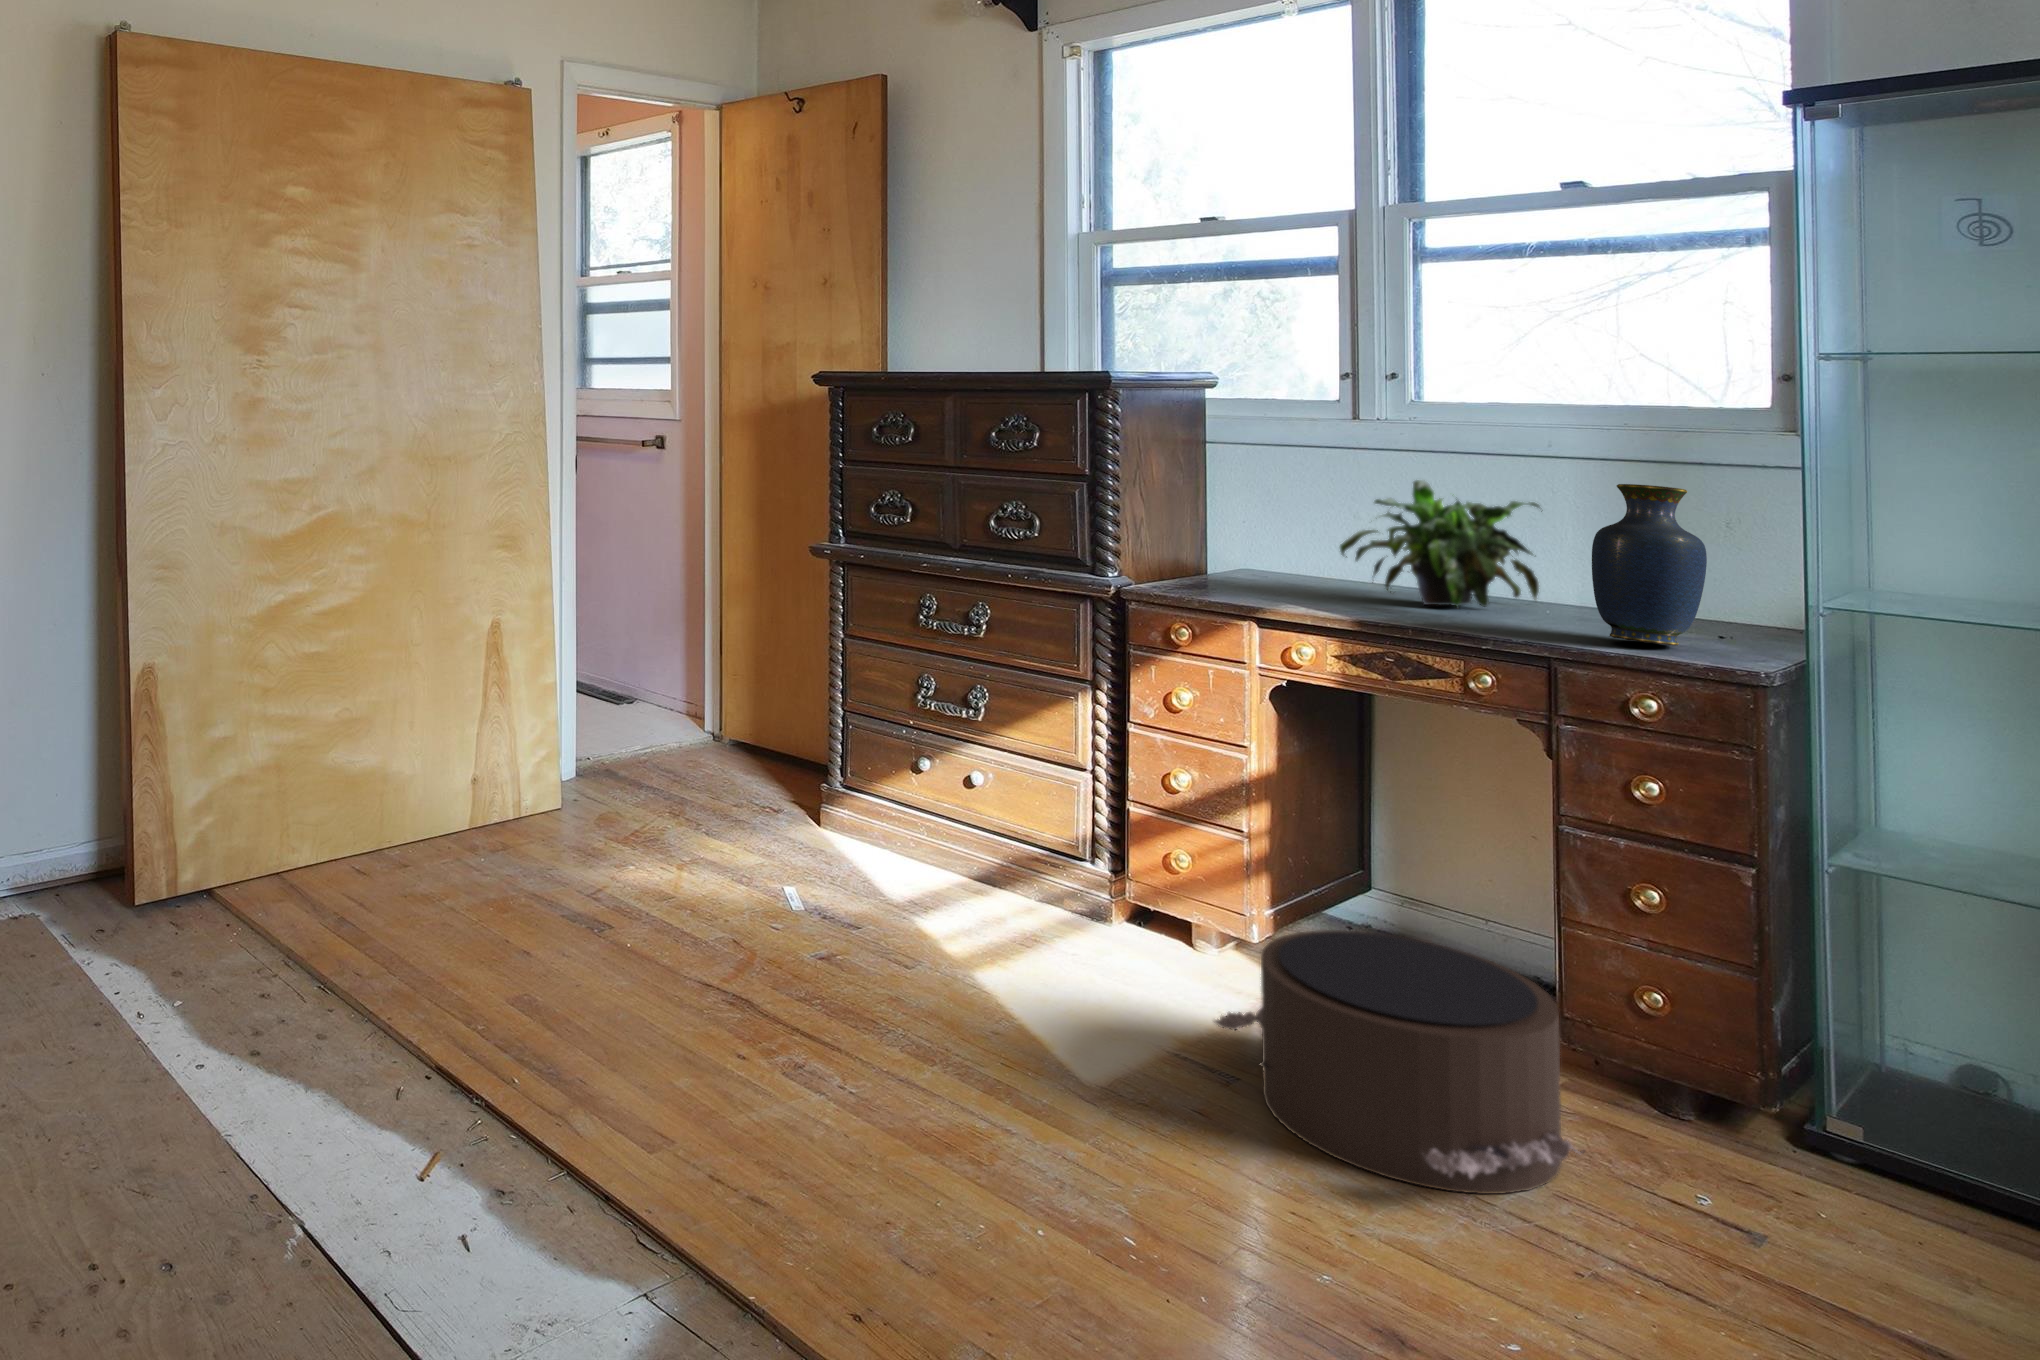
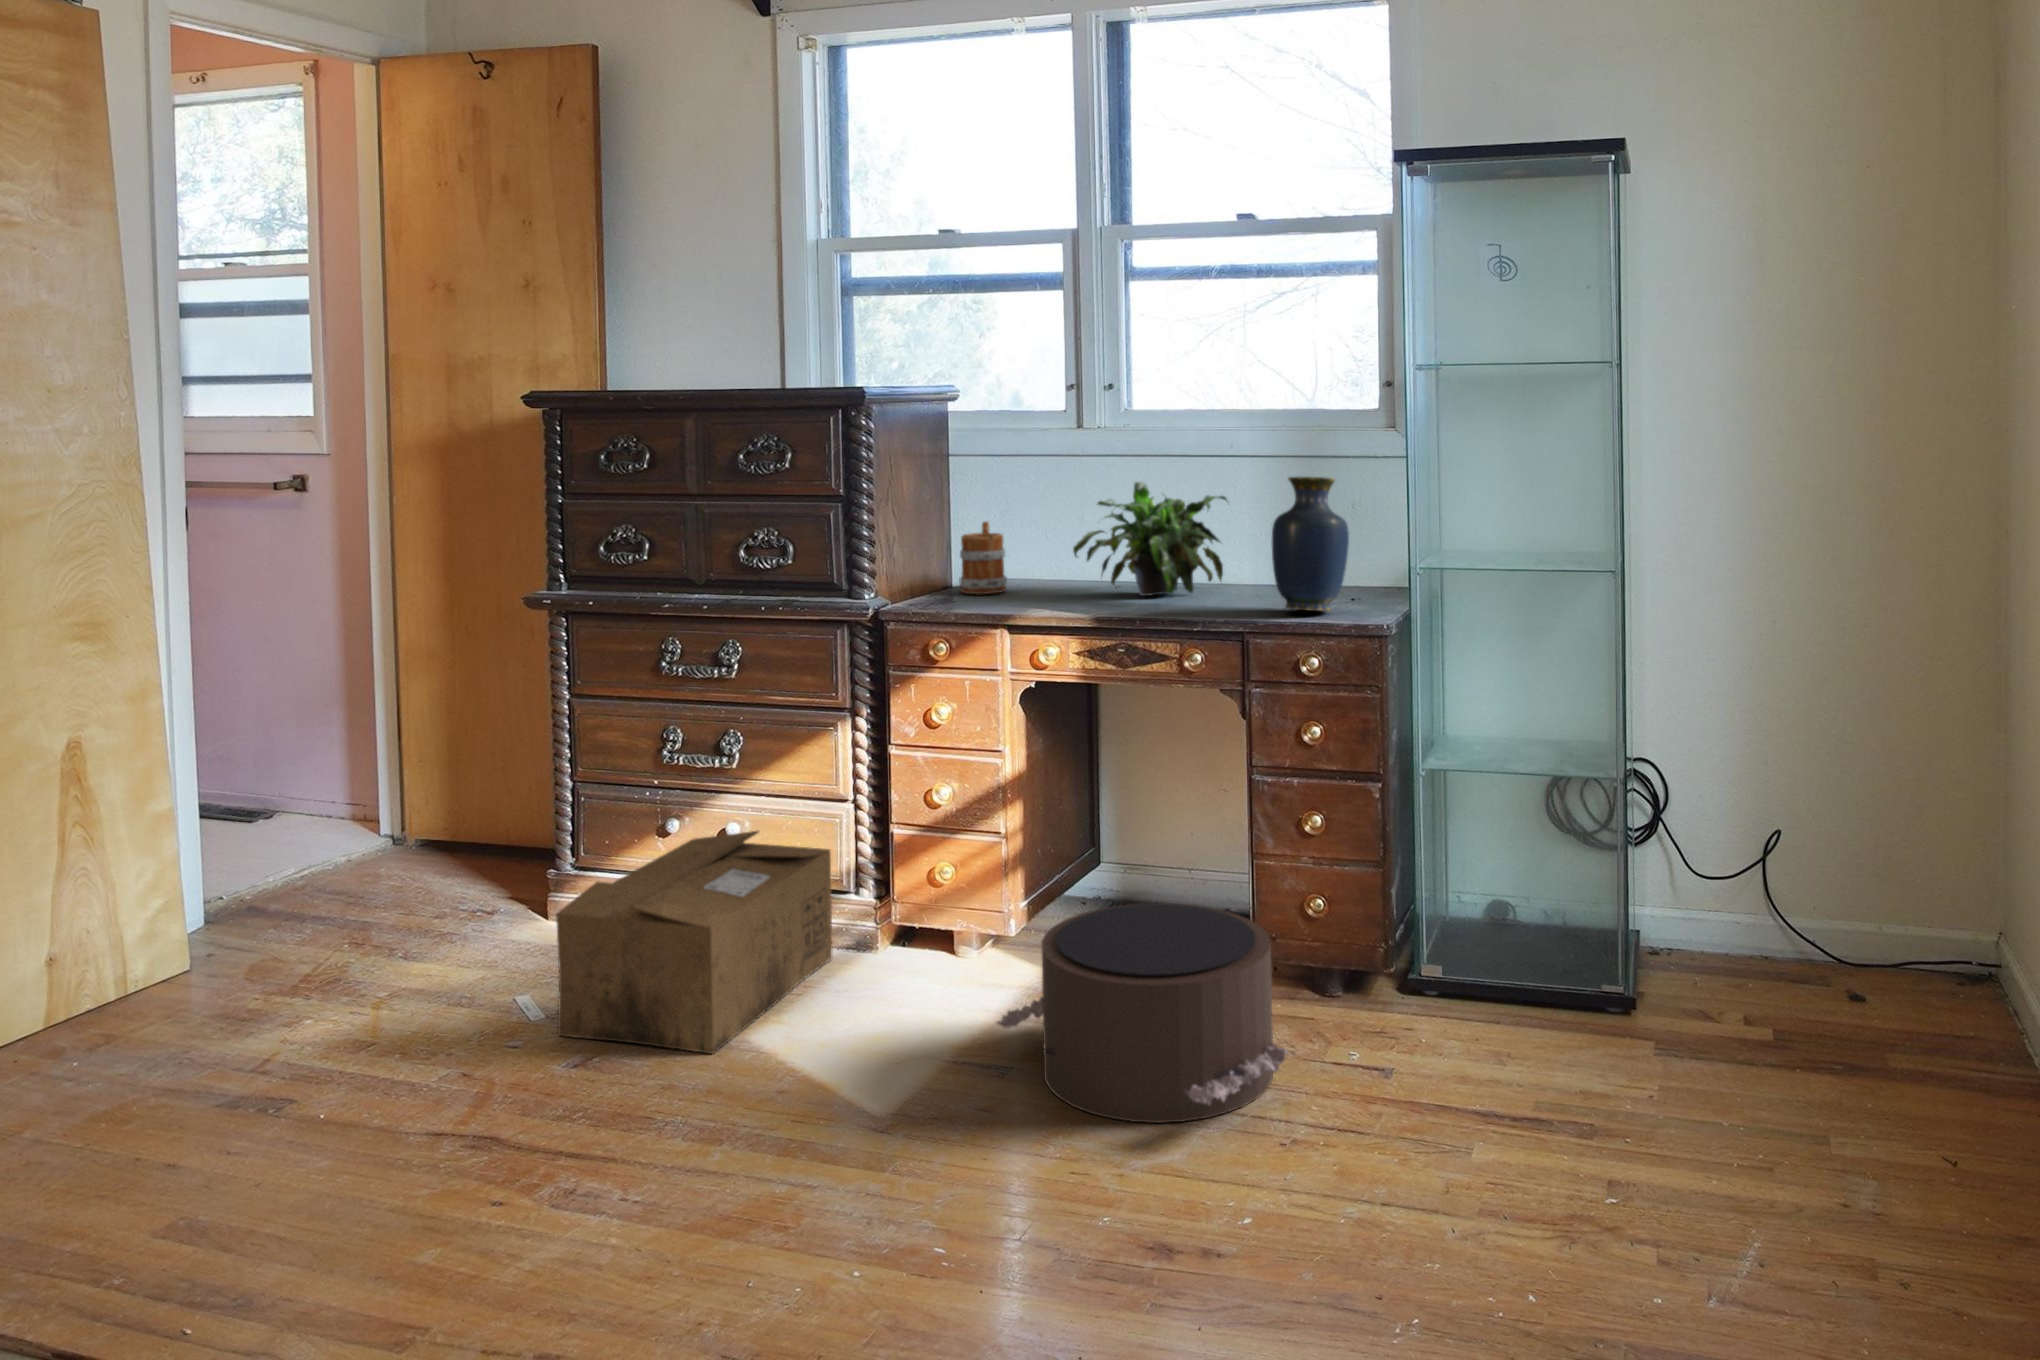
mug: none [1211,512,1266,586] -> present [959,521,1007,594]
cardboard box: none [801,780,1067,977] -> present [556,831,832,1054]

